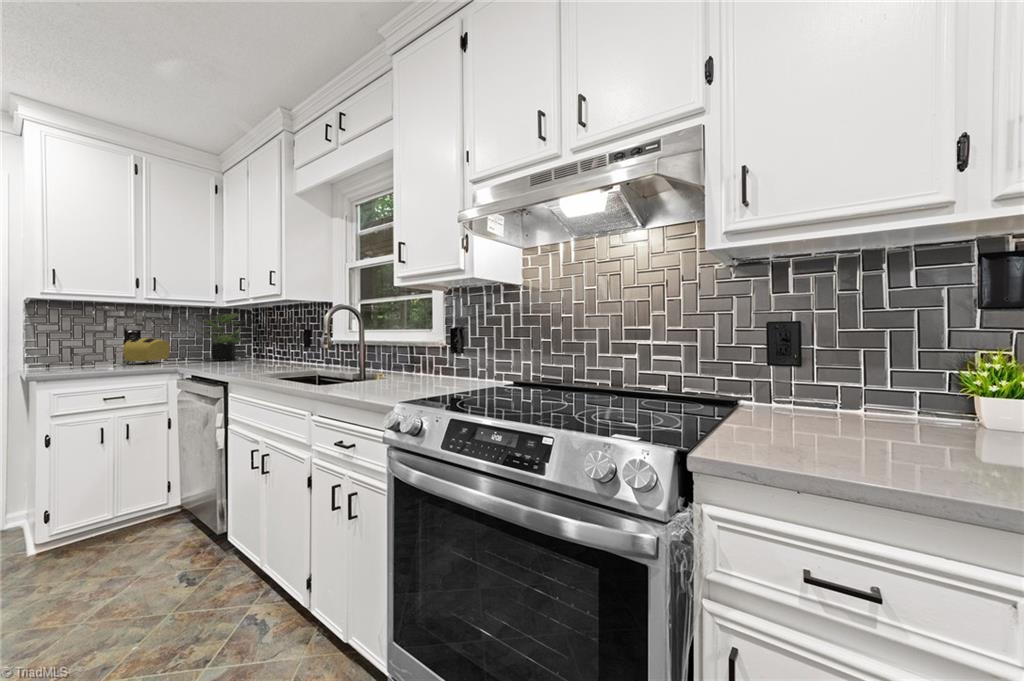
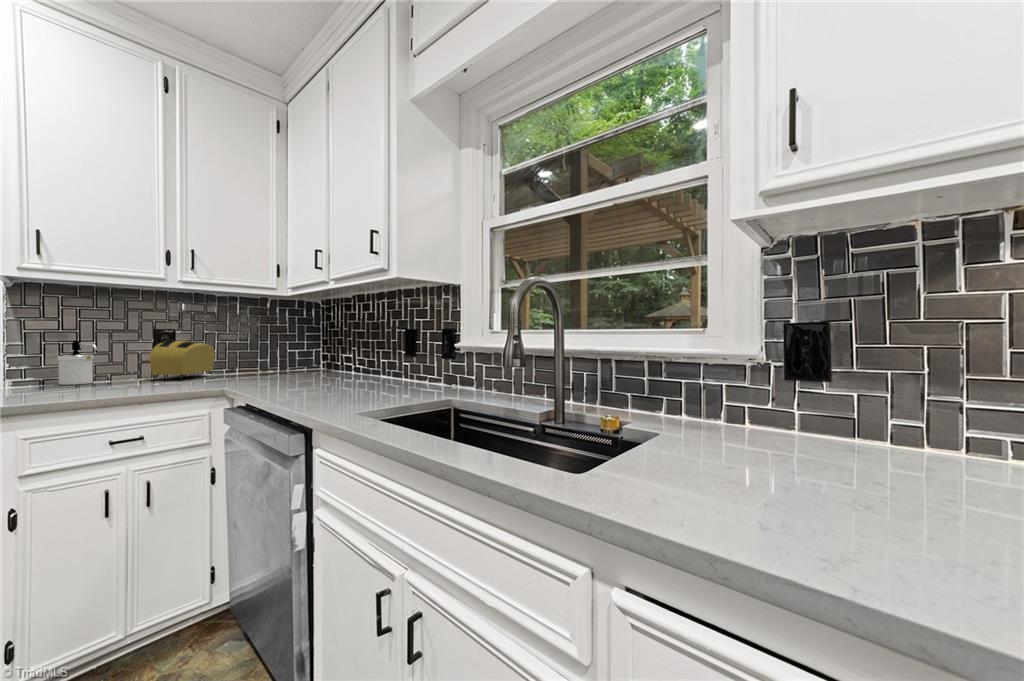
potted plant: present [202,313,242,361] -> none [245,304,311,373]
soap dispenser: none [58,338,88,367] -> present [58,341,98,385]

